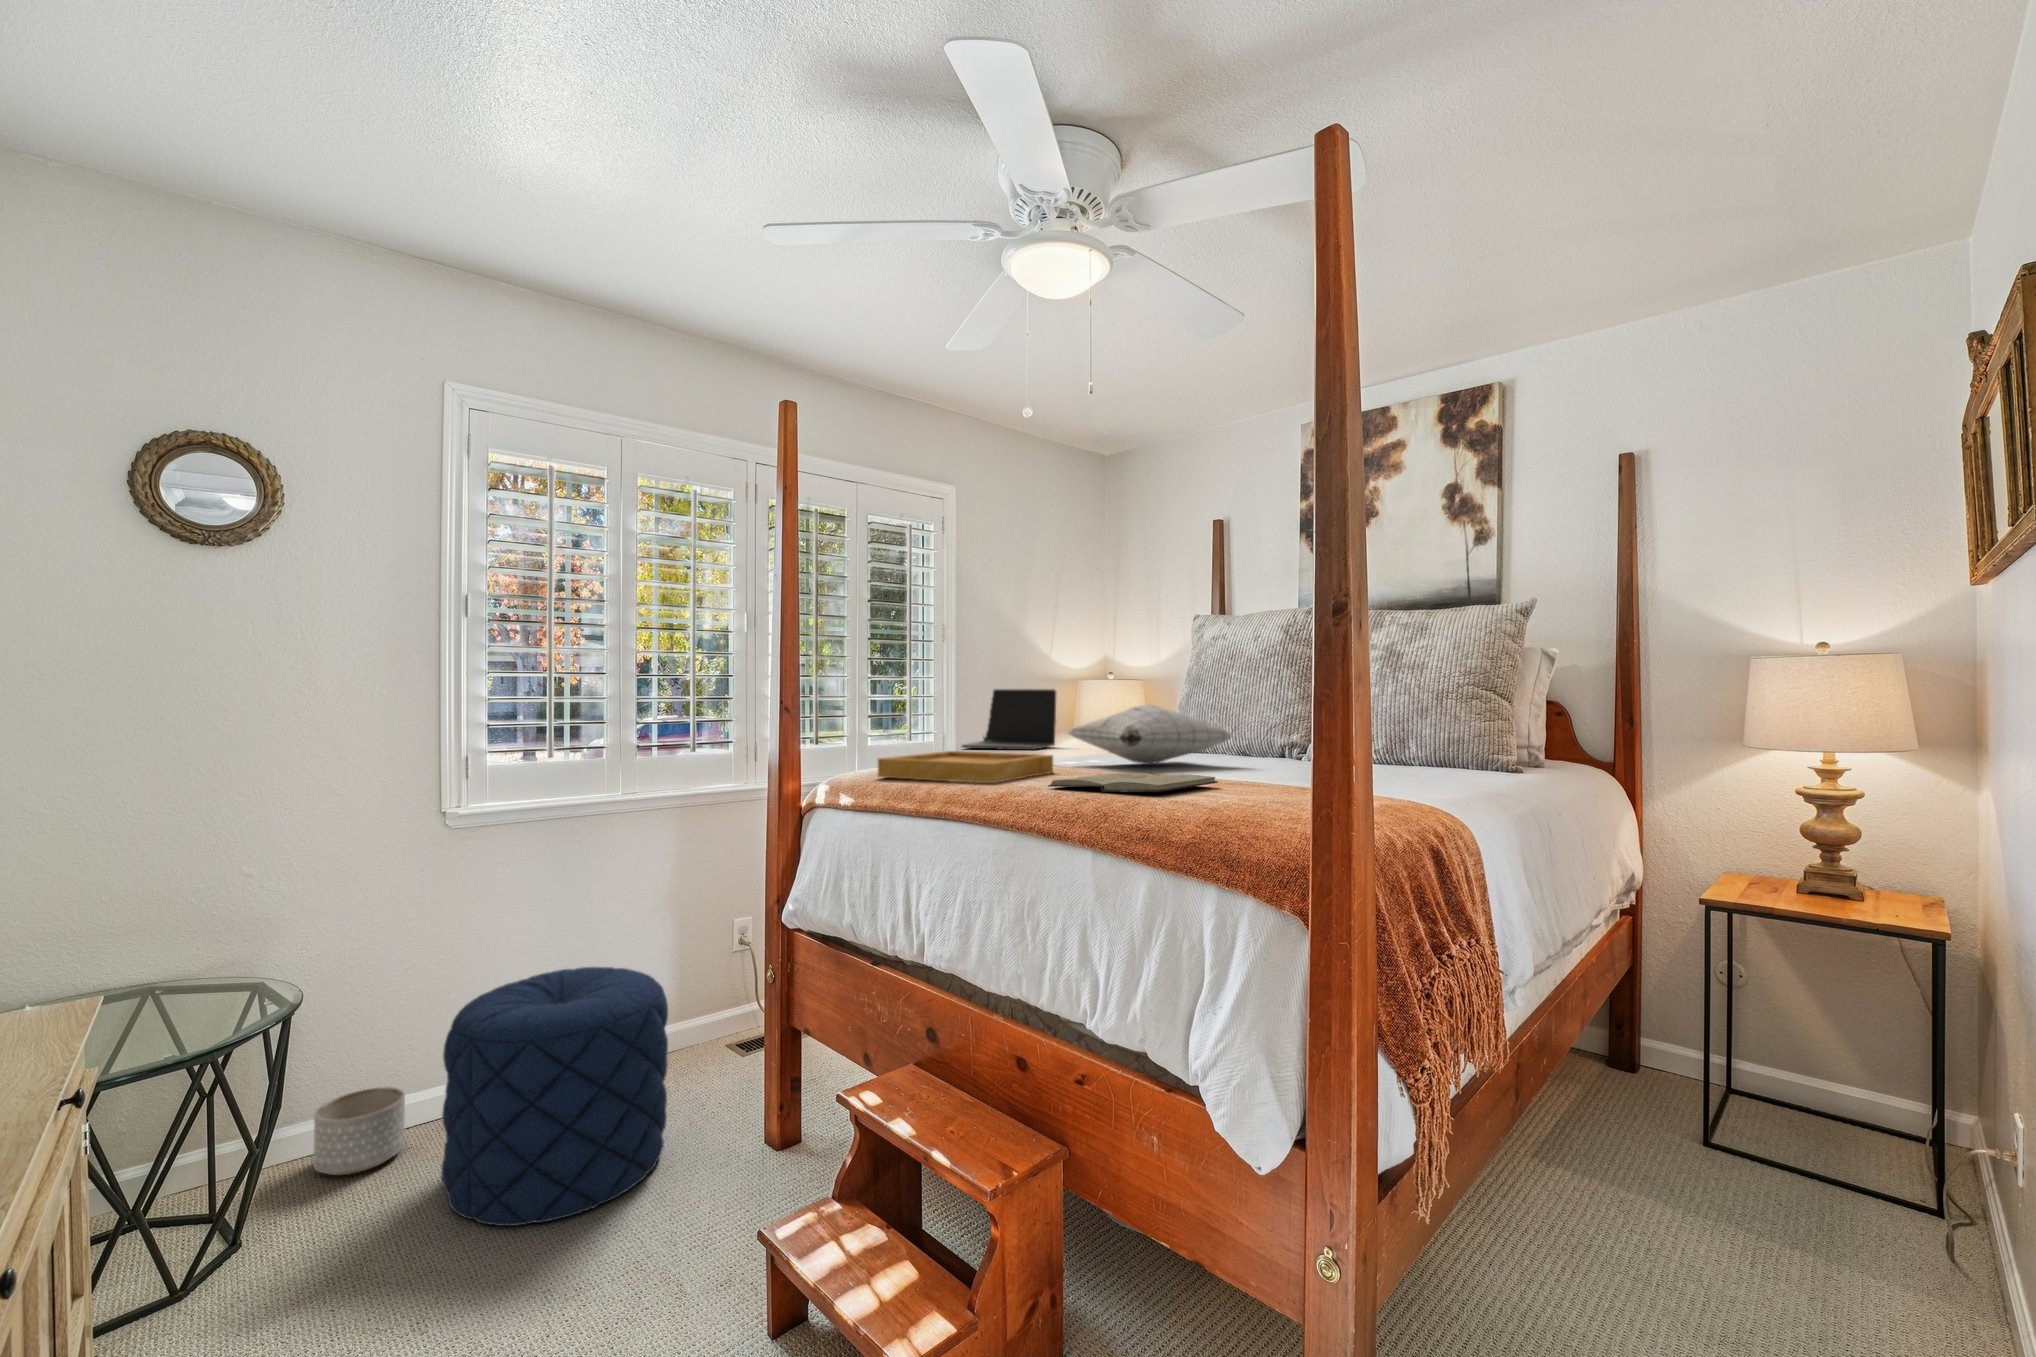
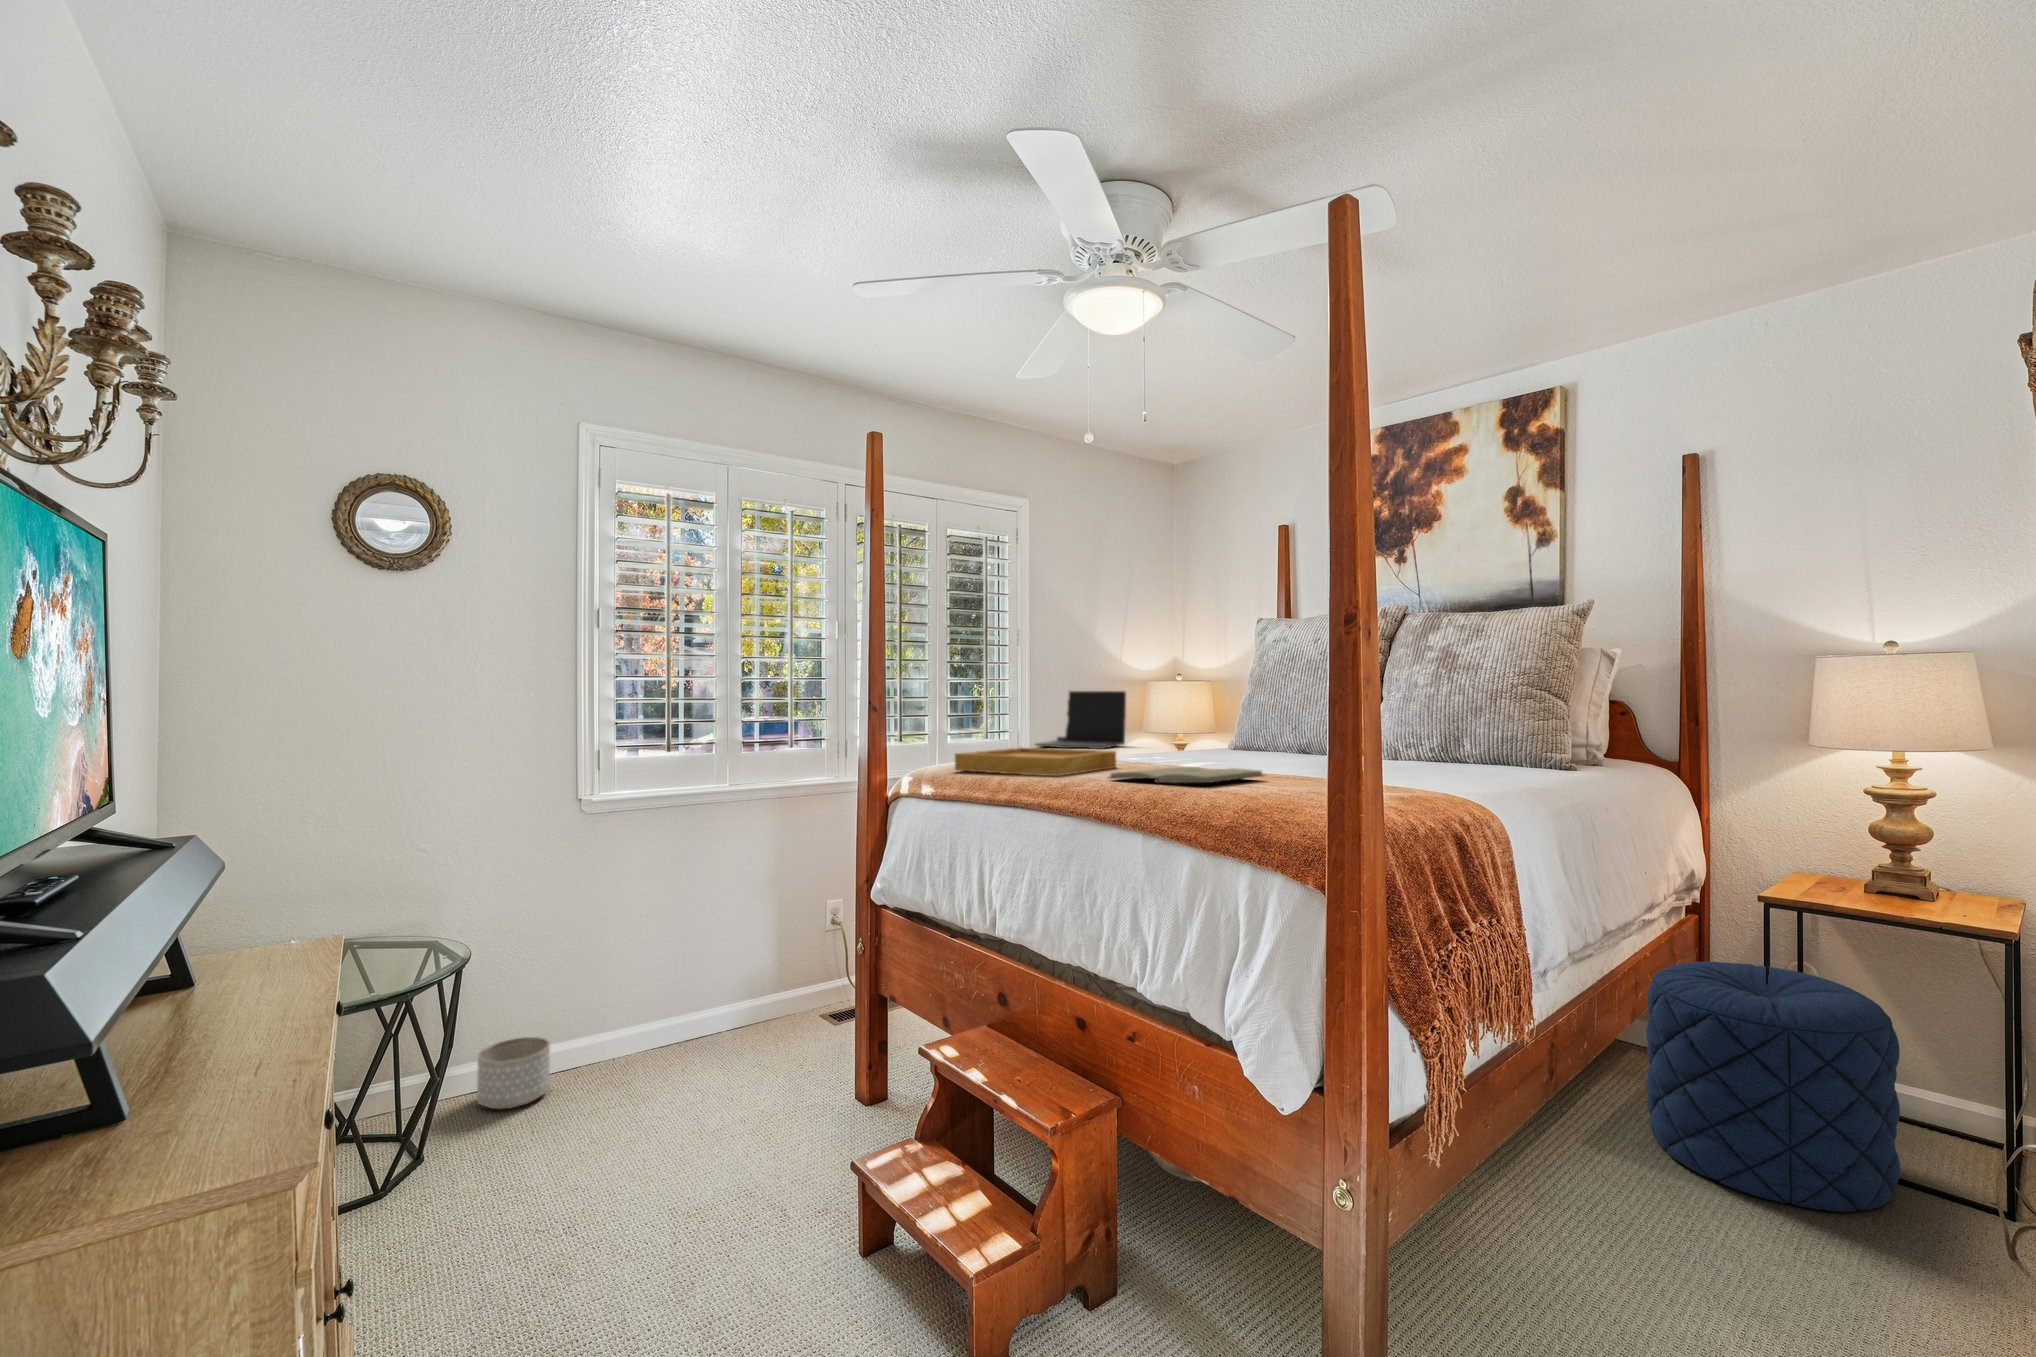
pillow: present [1067,704,1232,764] -> none [1130,704,1290,761]
pouf: present [441,967,668,1226] -> present [1646,961,1900,1212]

